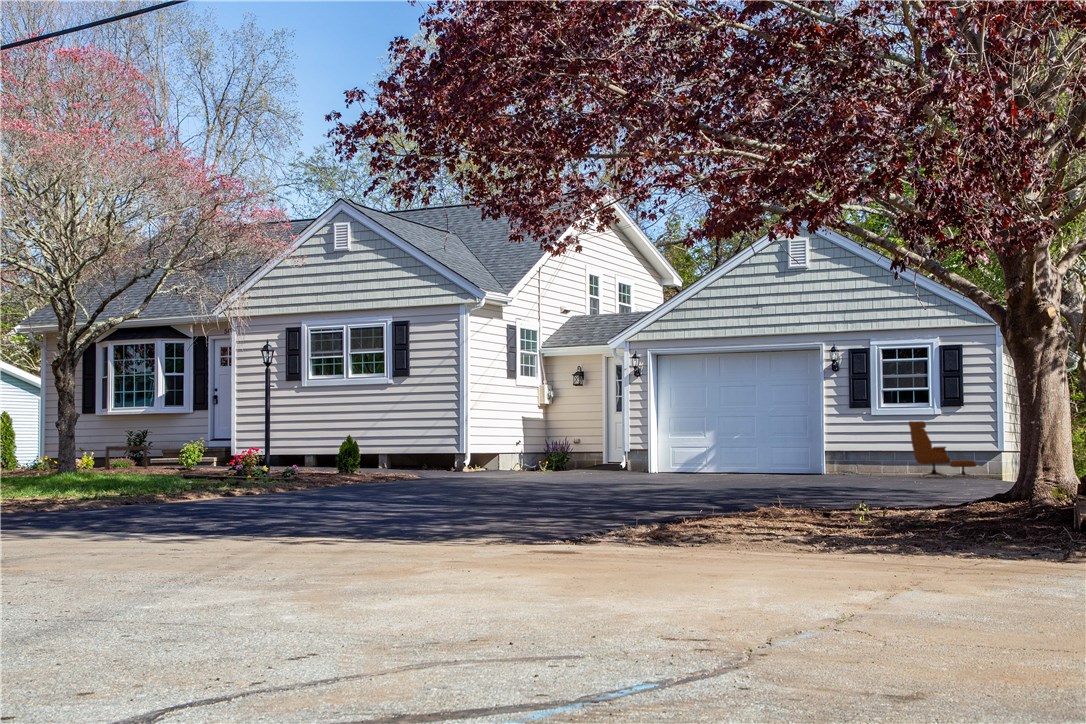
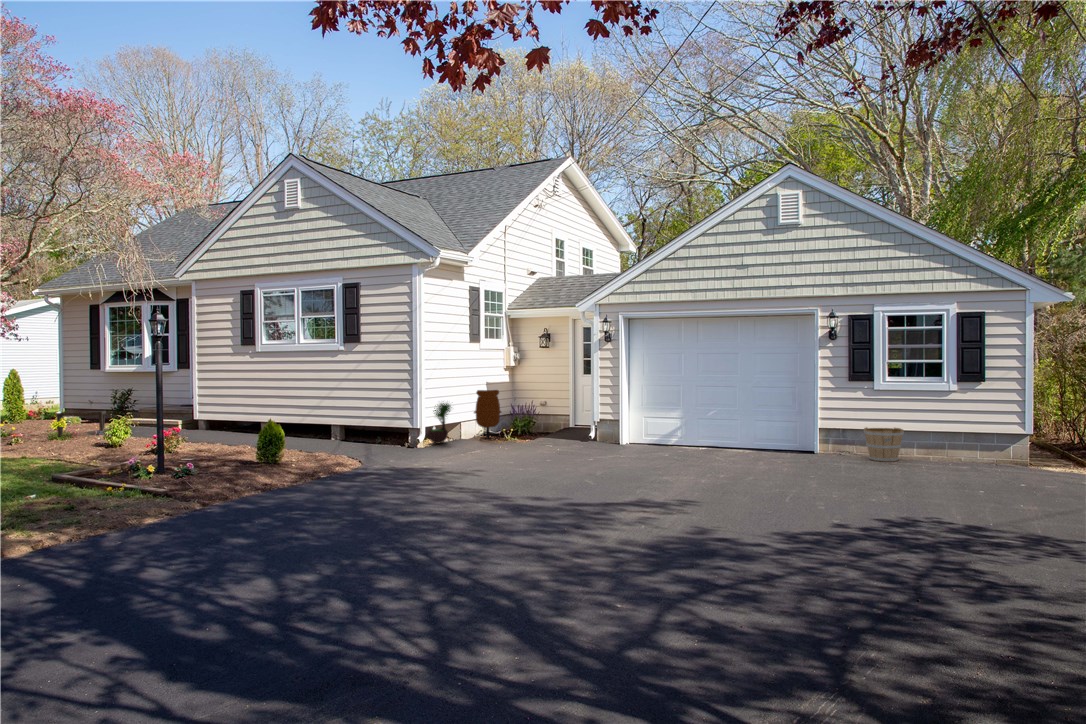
lounge chair: present [909,421,976,477] -> present [474,390,501,439]
potted tree: none [470,428,494,471] -> present [428,403,451,443]
wooden bucket: none [861,448,895,476] -> present [864,428,904,462]

